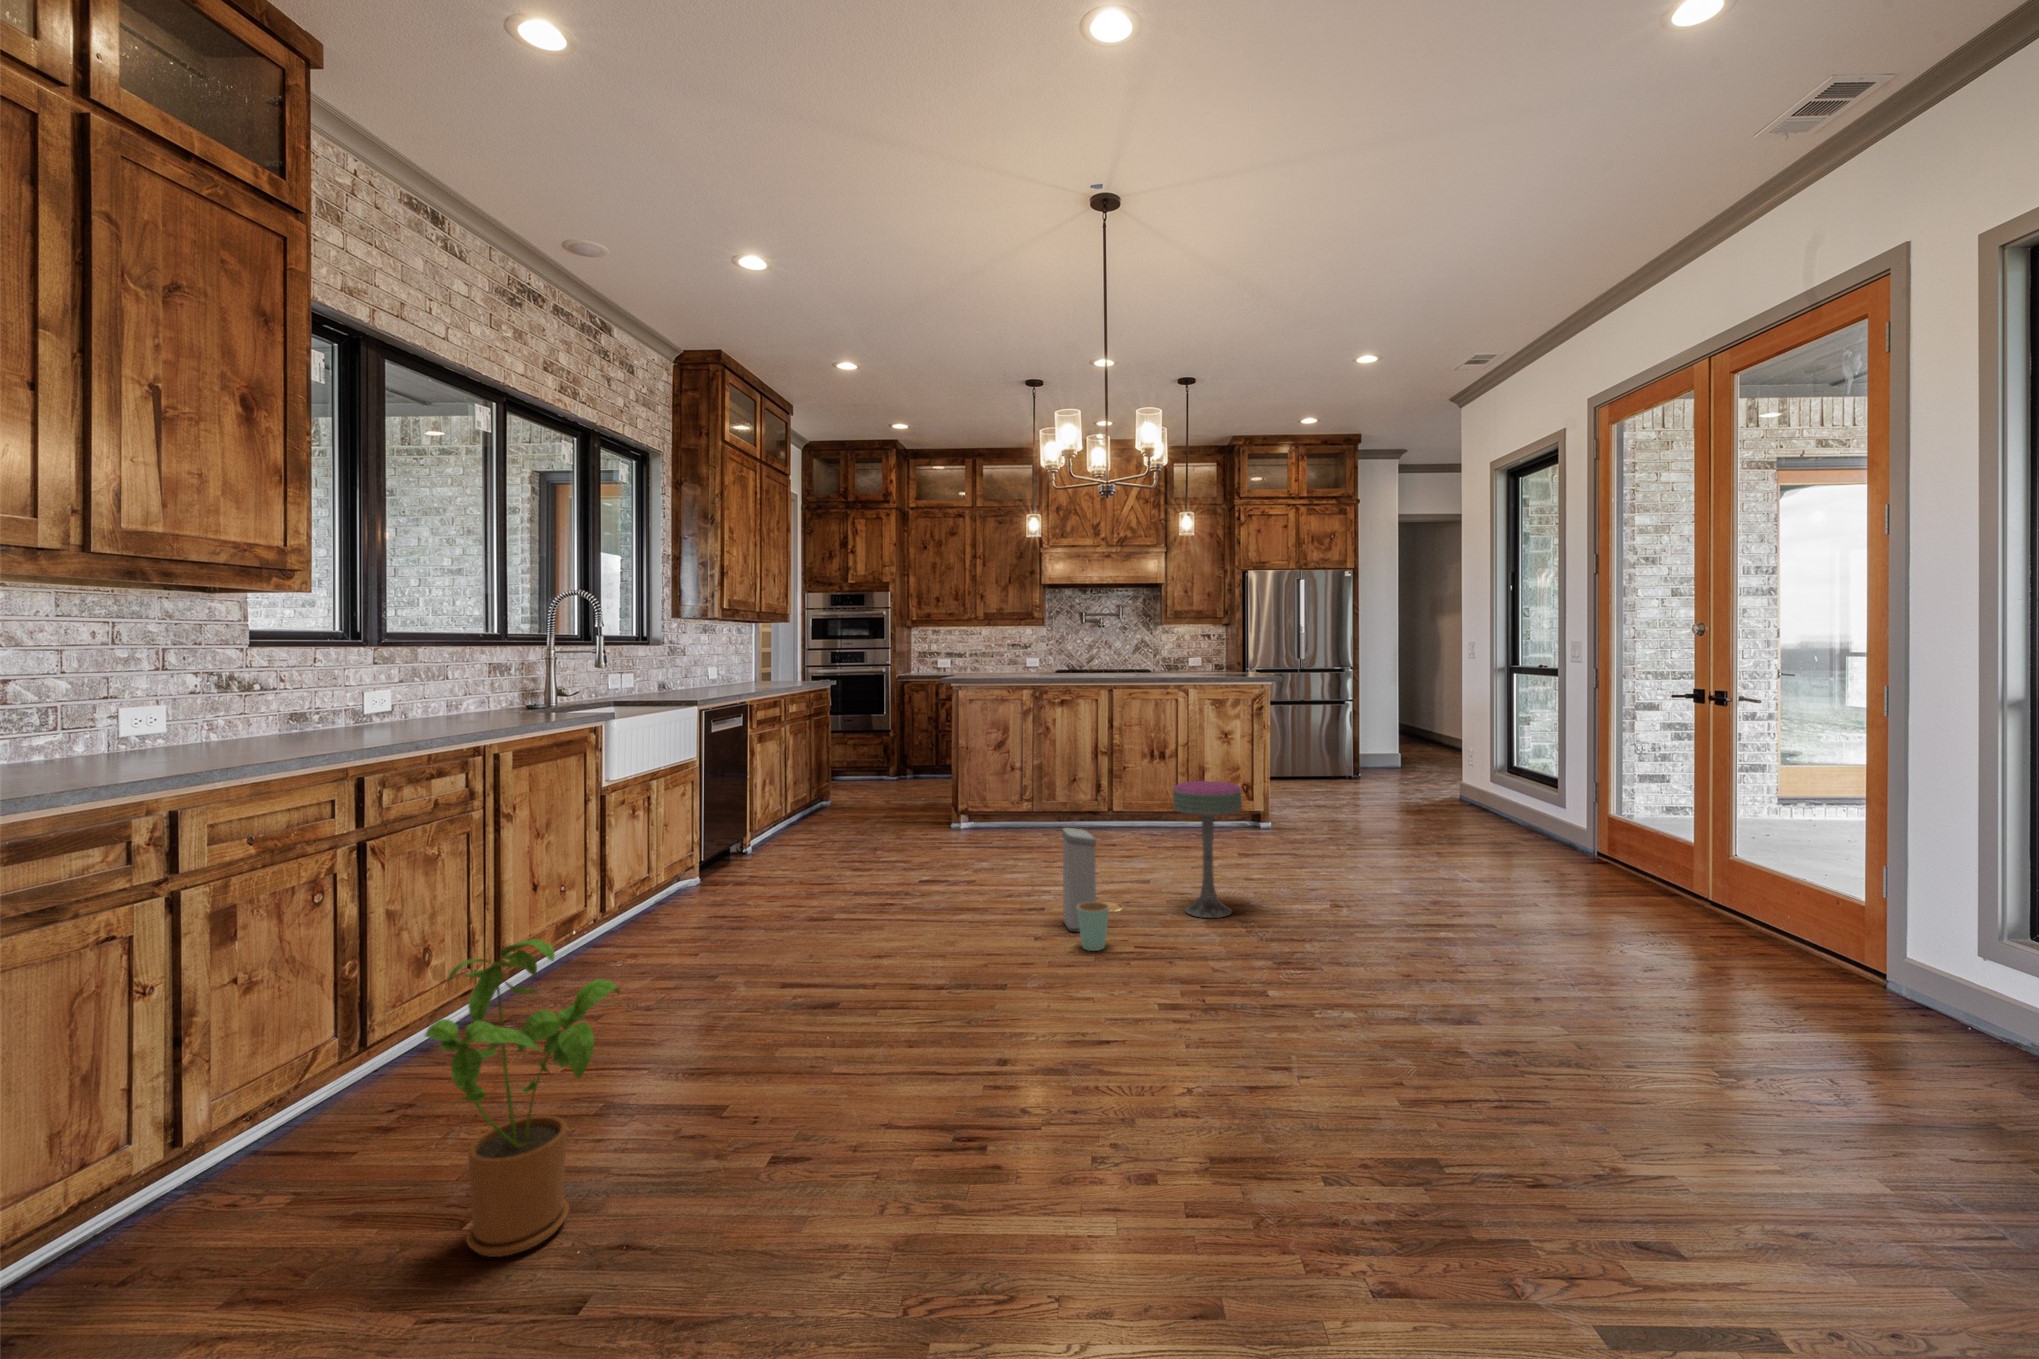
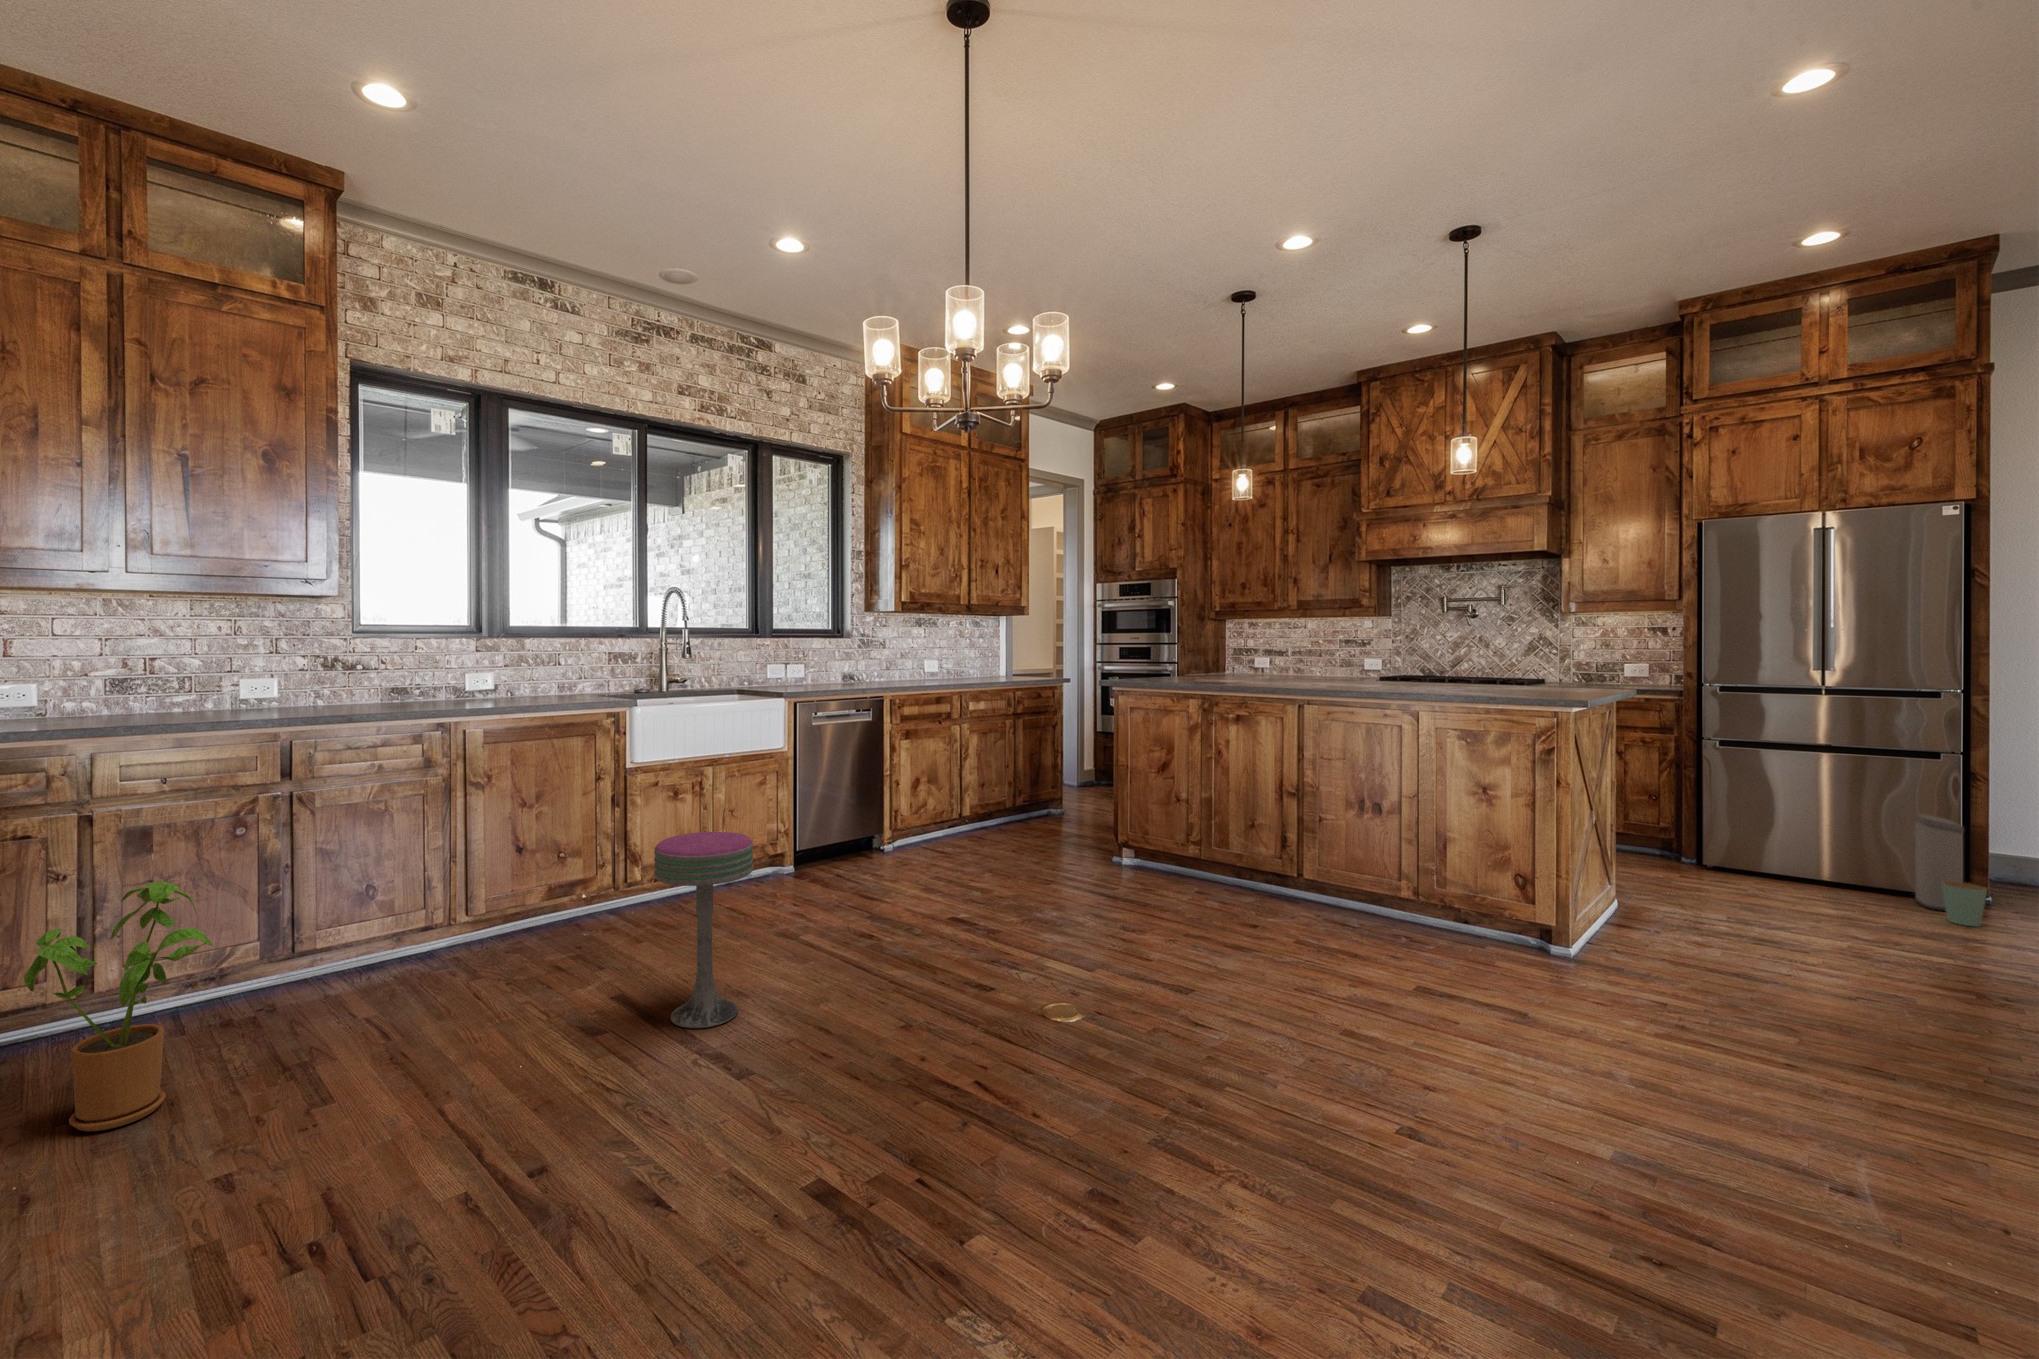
bar stool: present [1173,781,1242,918] -> present [654,832,753,1028]
trash can: present [1062,828,1109,951] -> present [1914,814,1987,927]

